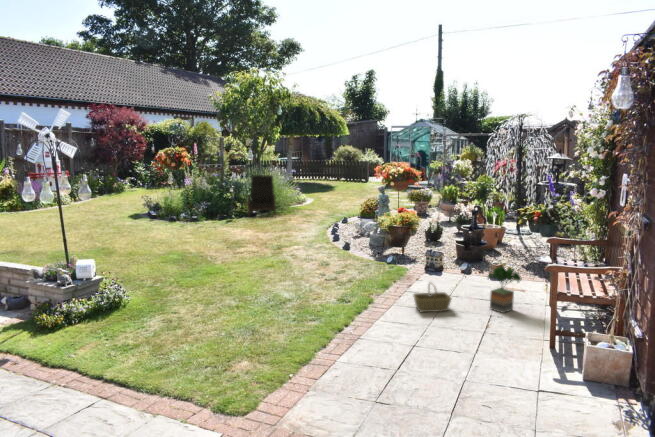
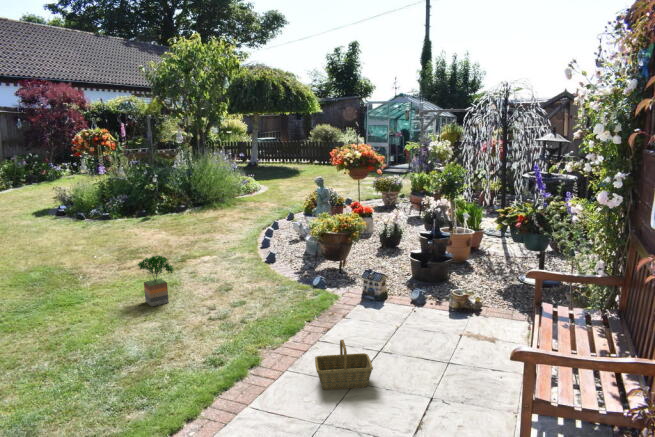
lounge chair: present [248,175,276,212] -> none [174,161,214,213]
potted tree: present [488,267,522,313] -> present [138,256,174,306]

